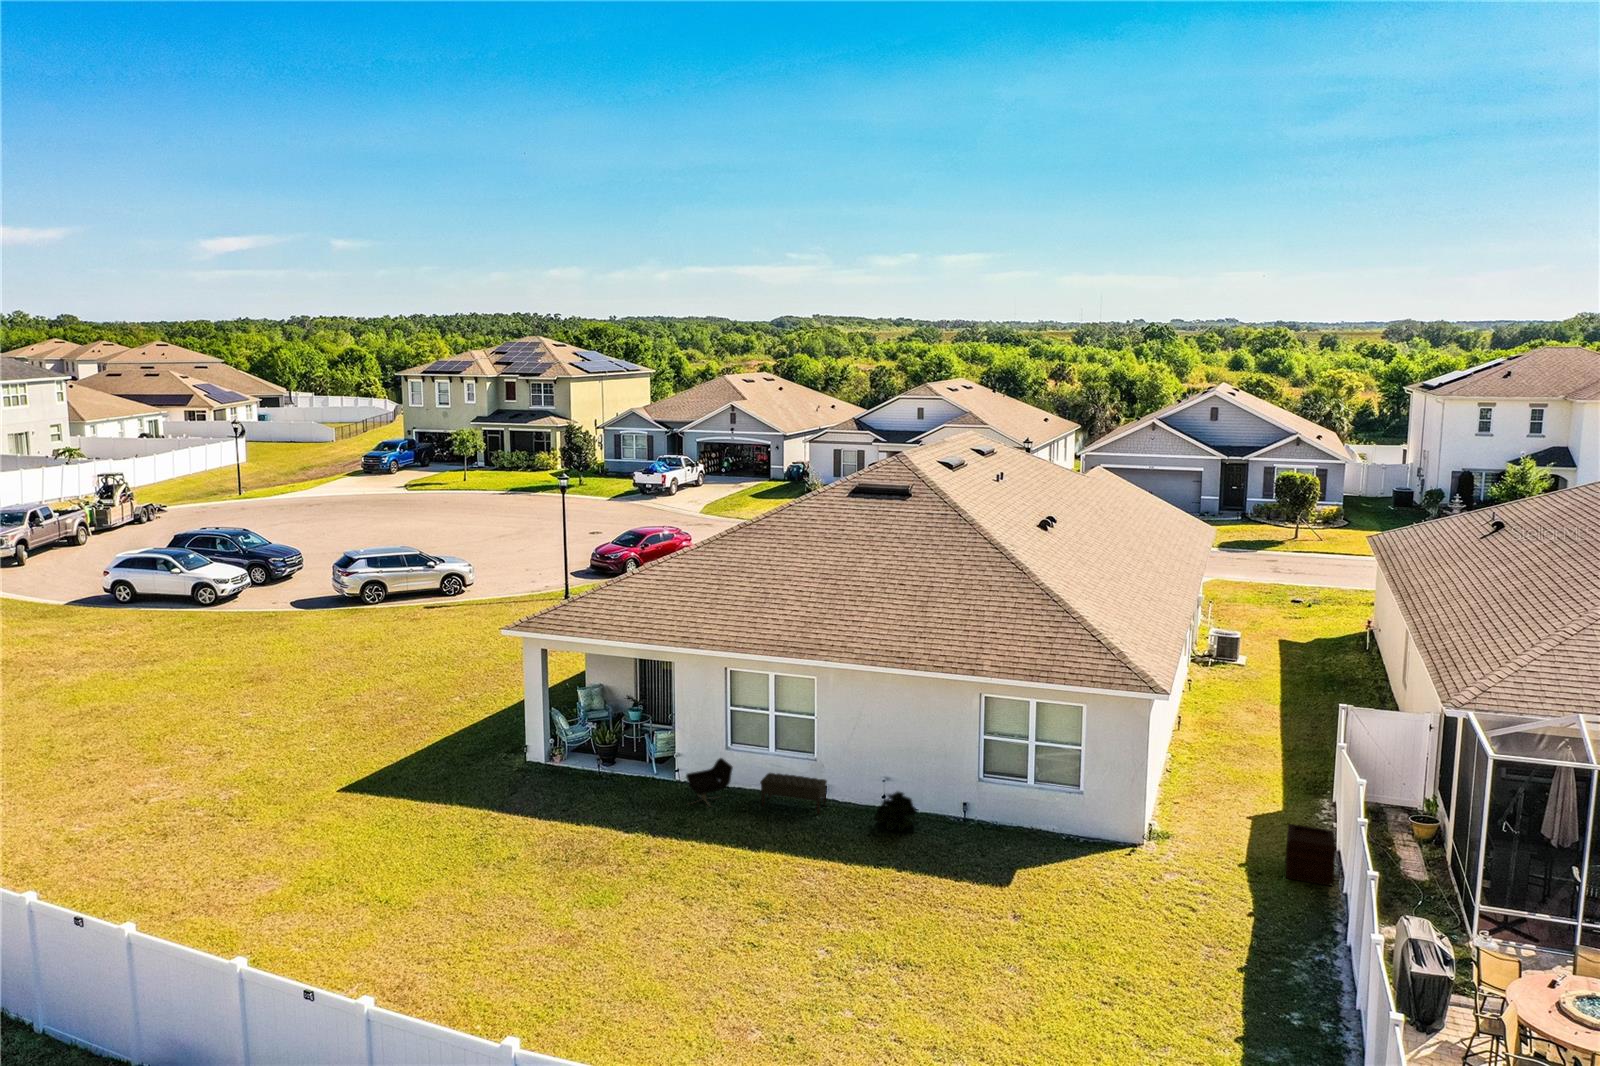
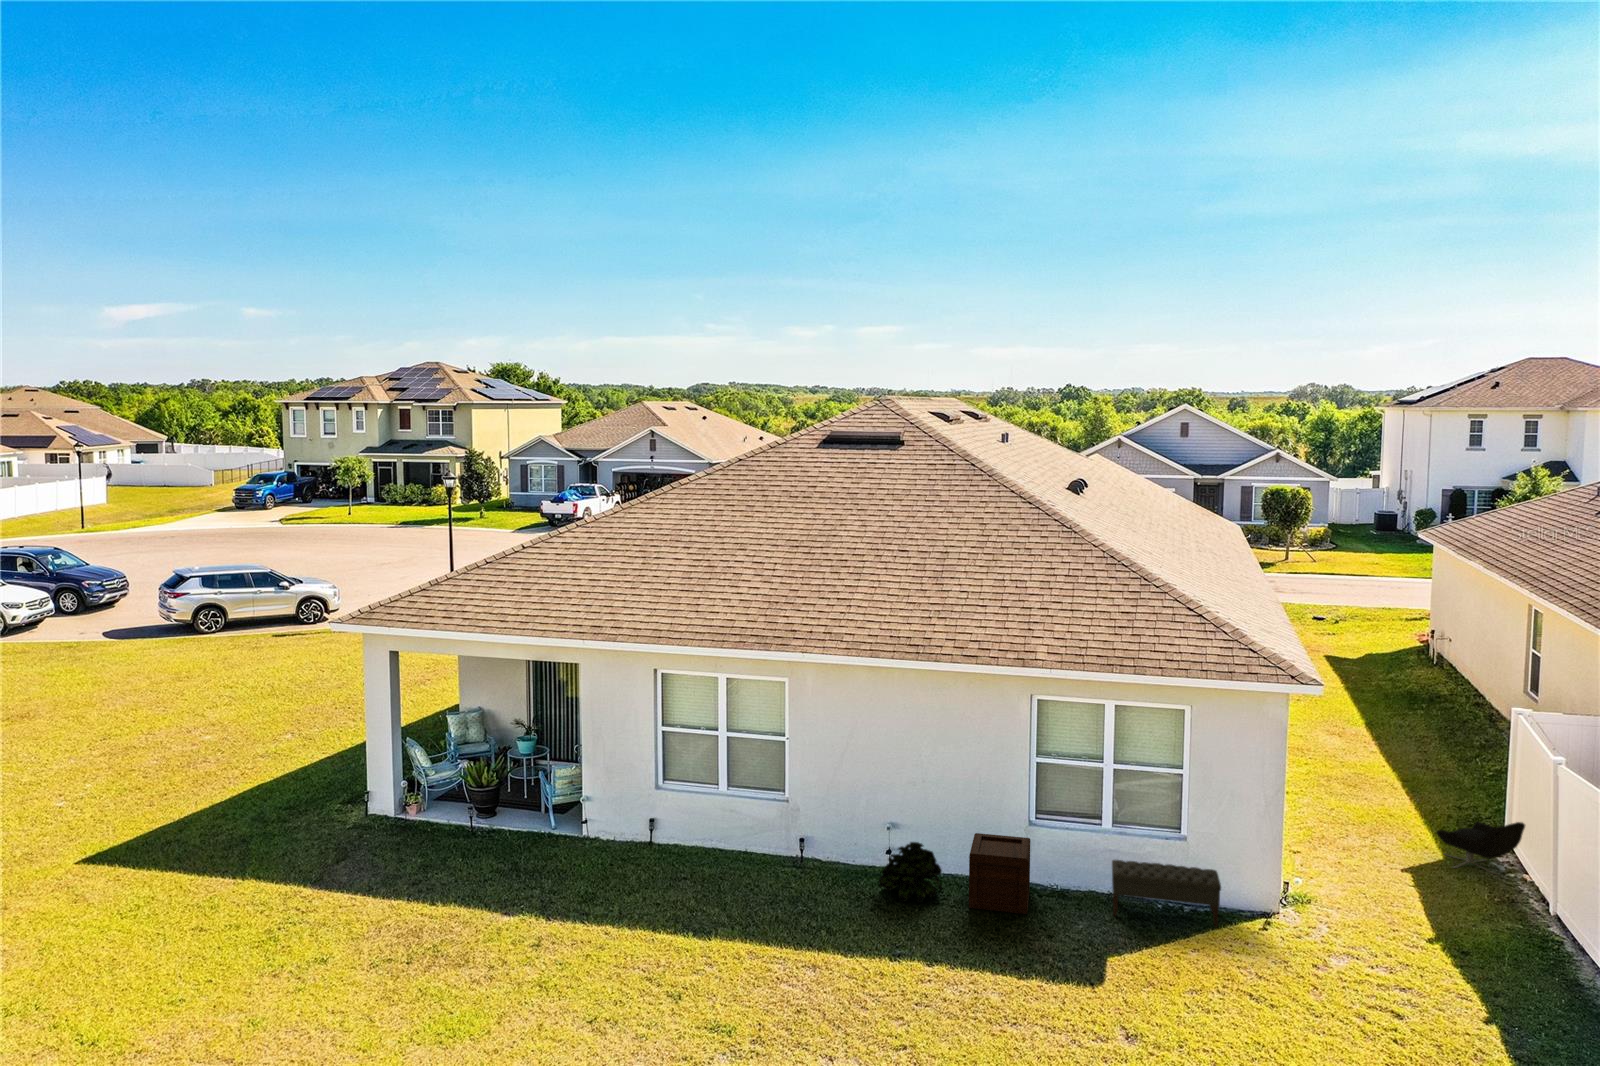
lounge chair: present [686,758,733,806] -> present [1437,822,1525,874]
bench: present [760,773,827,814] -> present [1112,860,1221,928]
wooden crate: present [1285,824,1336,886] -> present [969,833,1030,914]

